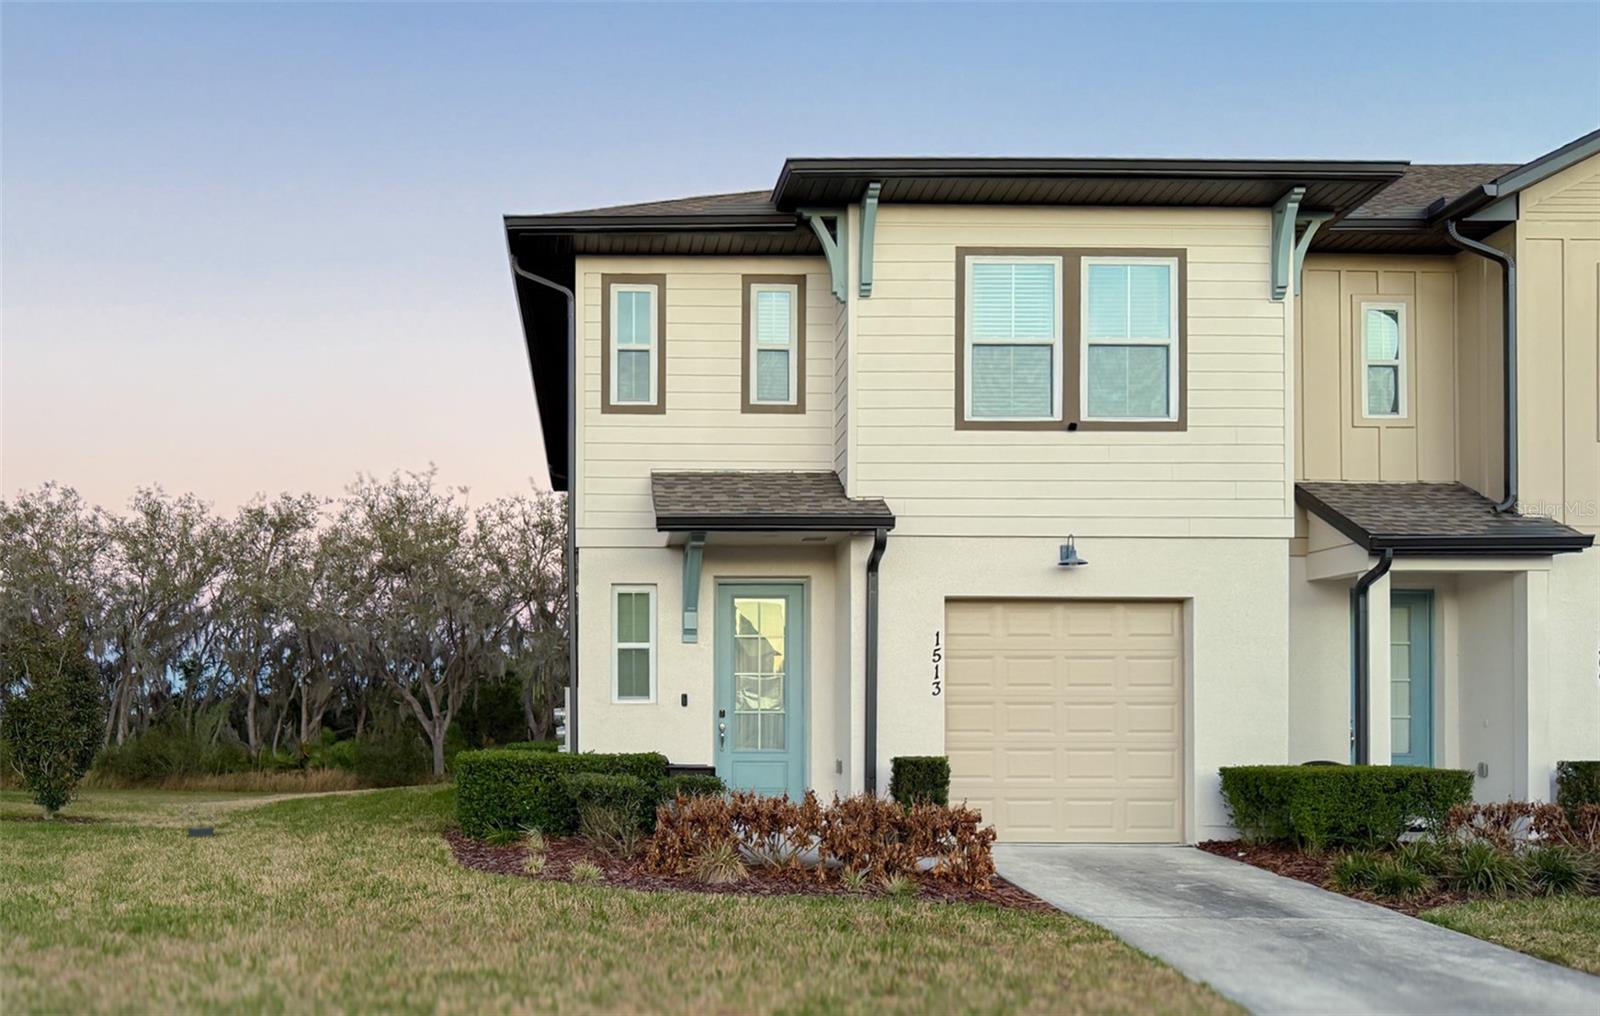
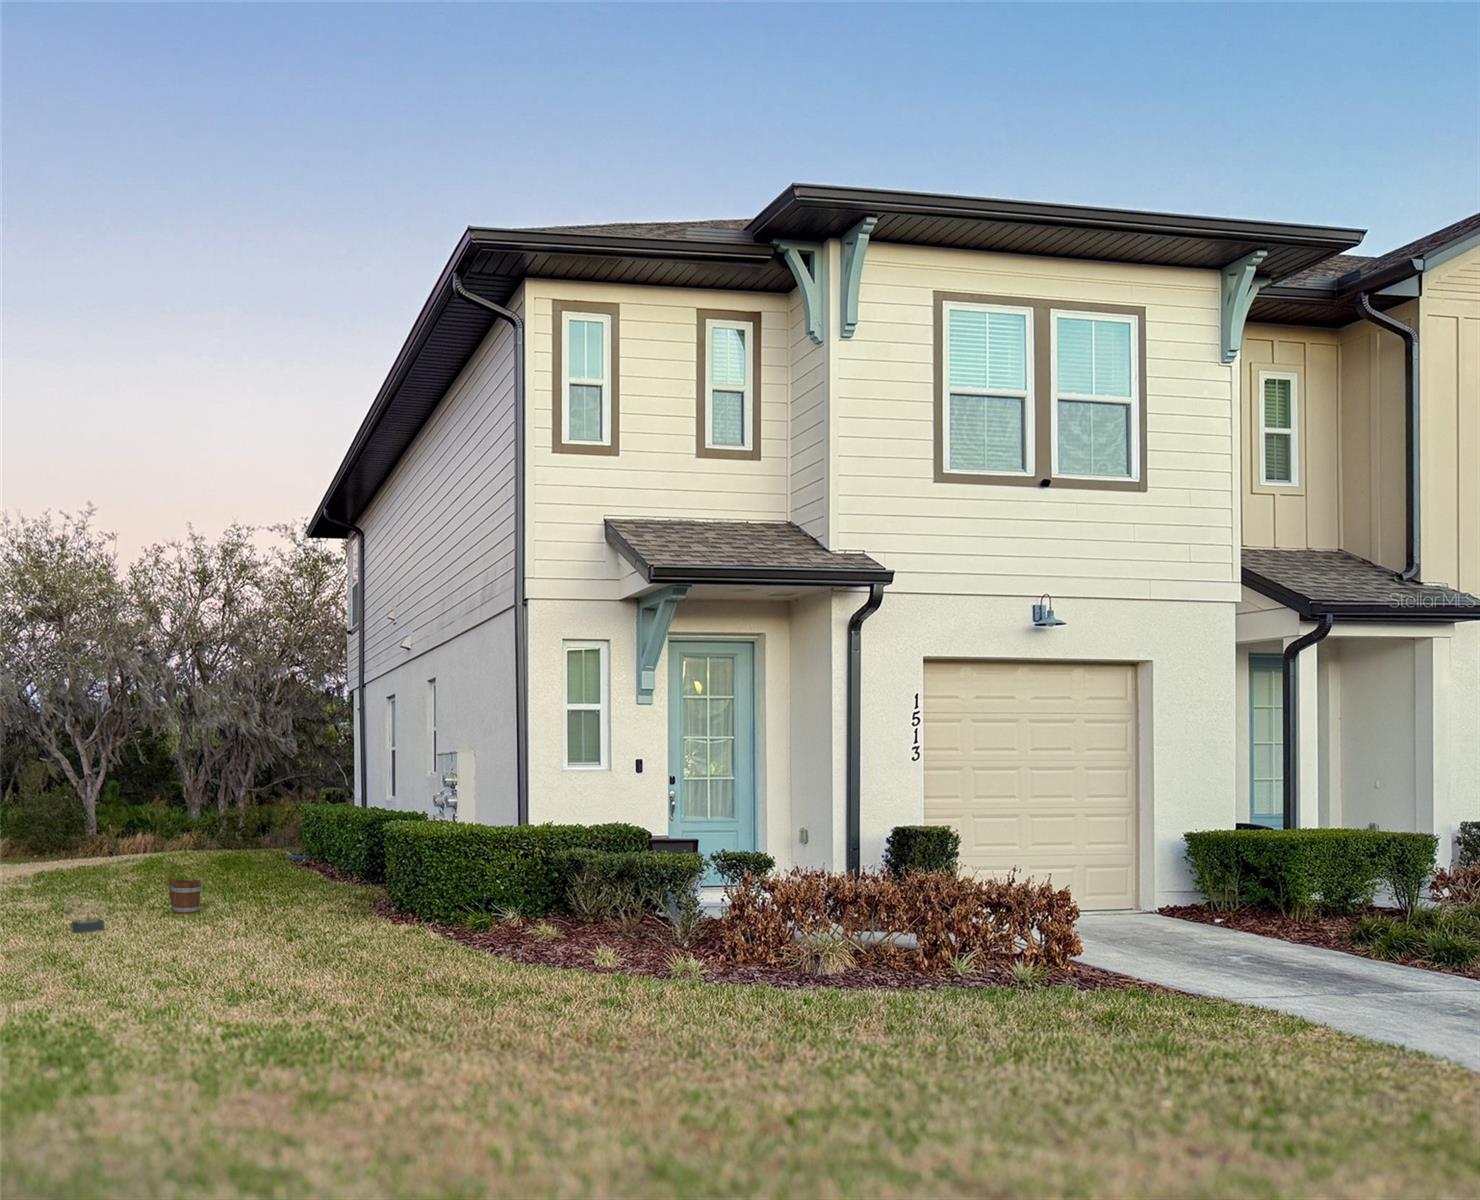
bucket: none [302,793,327,827] -> present [168,876,202,914]

